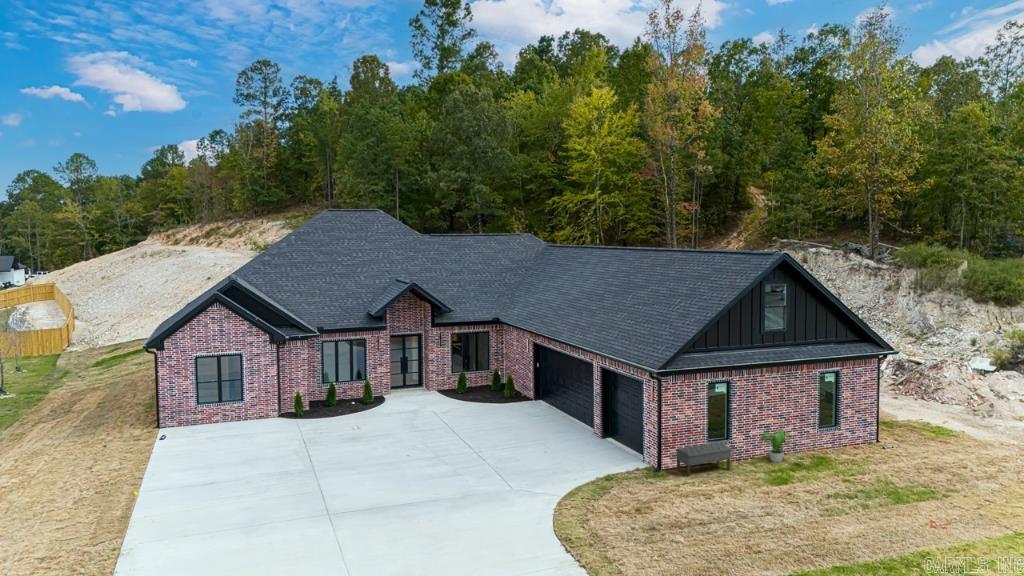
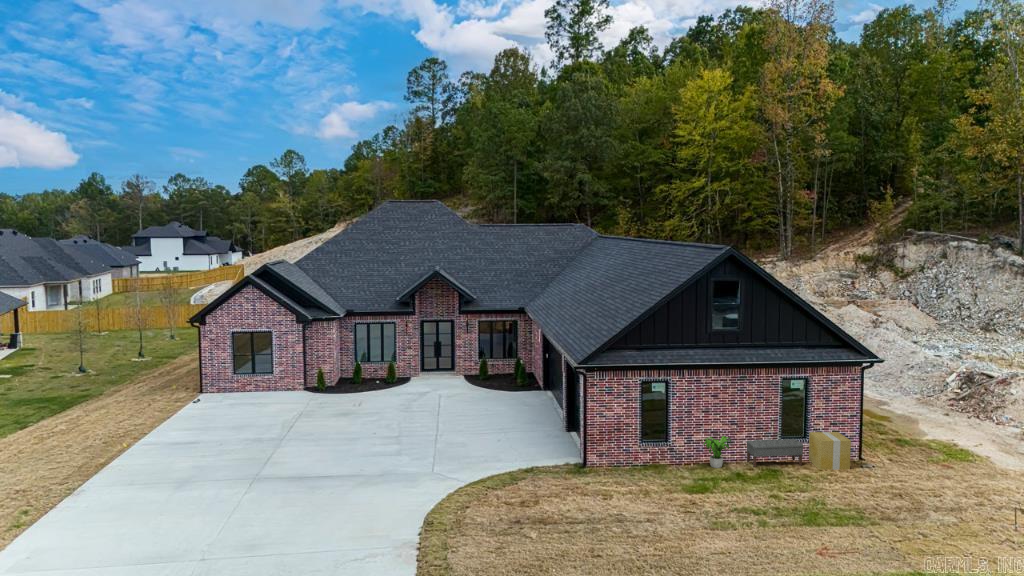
cardboard box: none [840,418,885,455] -> present [809,432,851,470]
bench: present [676,443,732,477] -> present [746,439,804,467]

